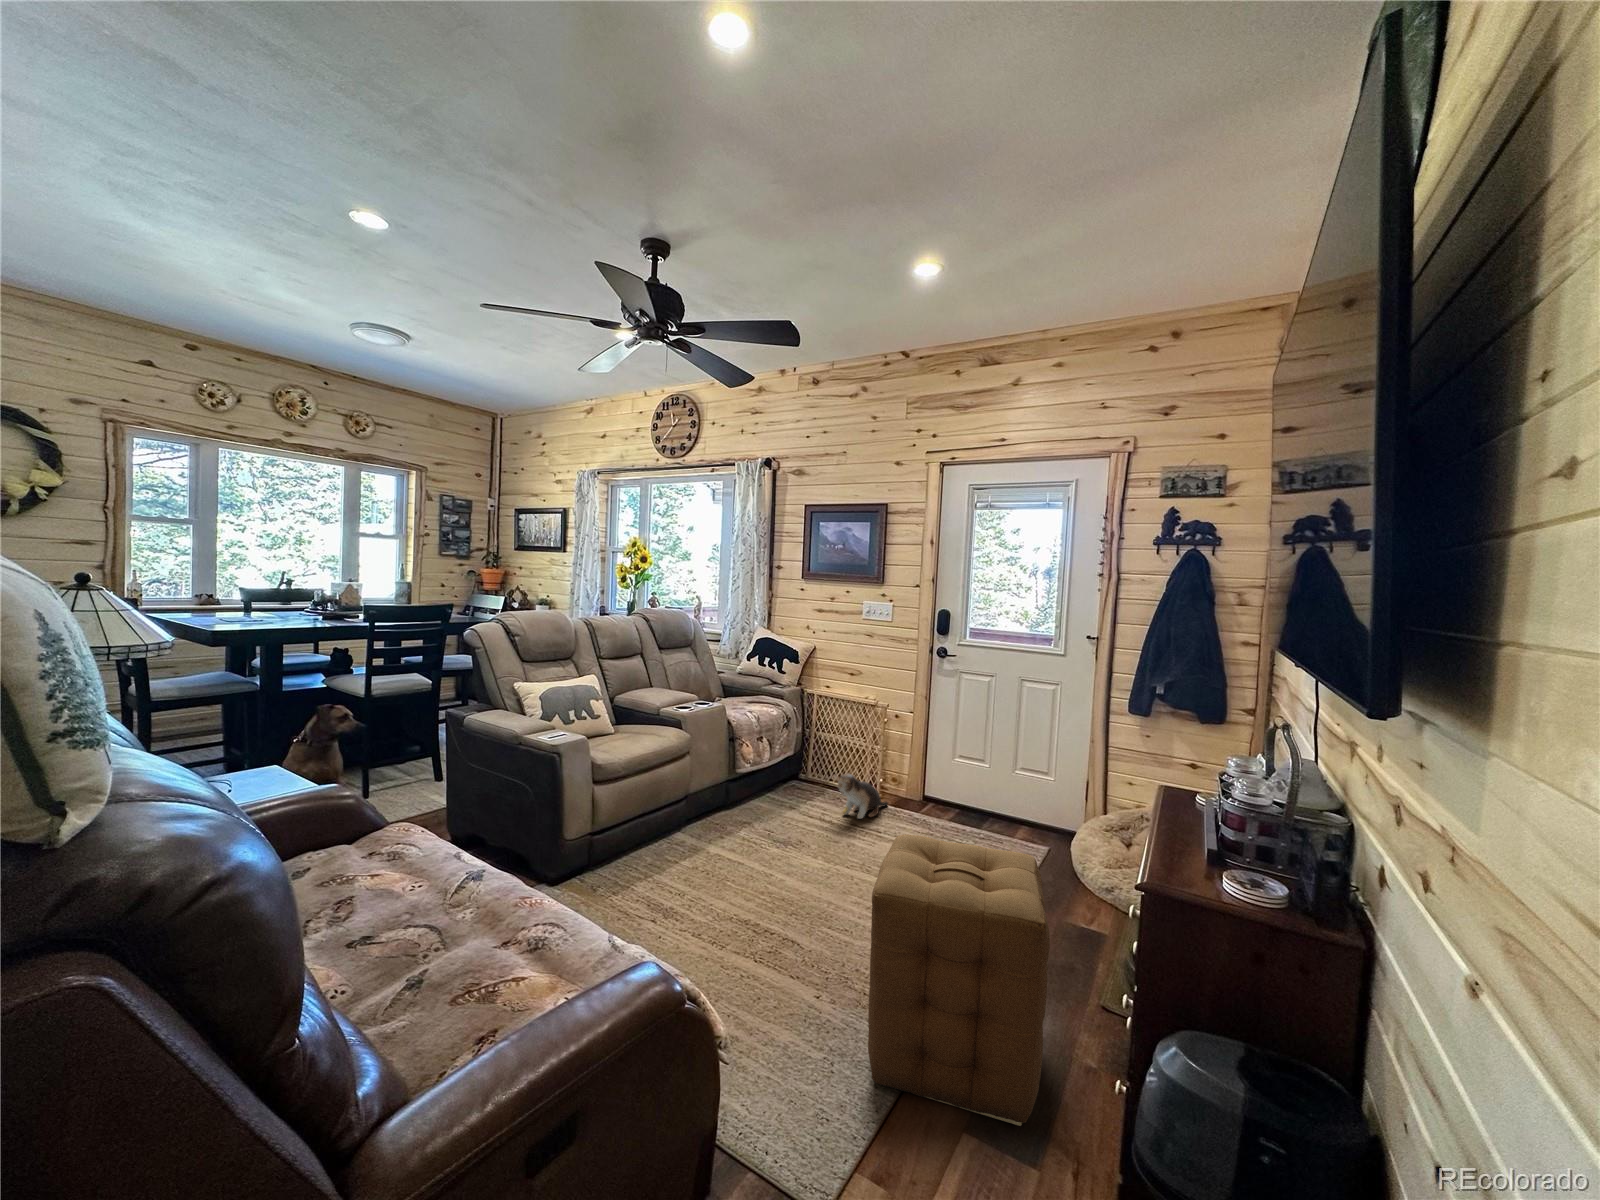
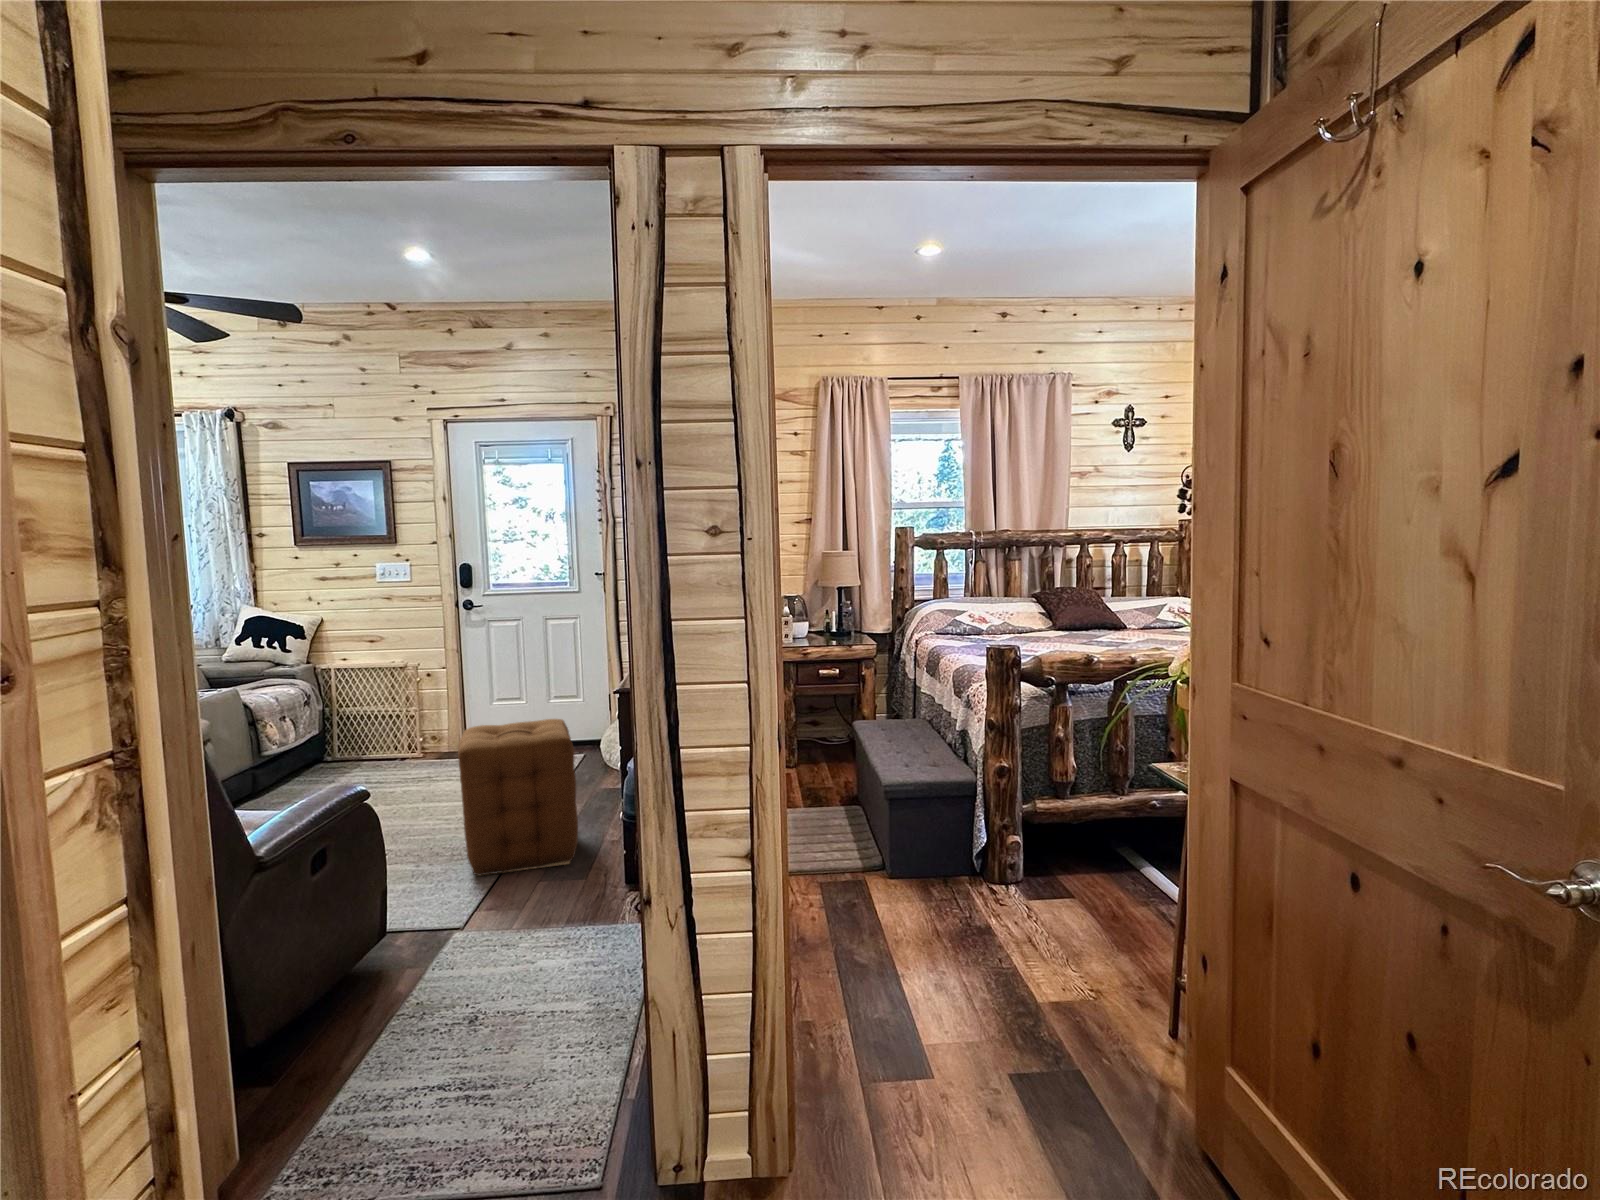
plush toy: present [834,773,888,819] -> none [376,731,433,773]

